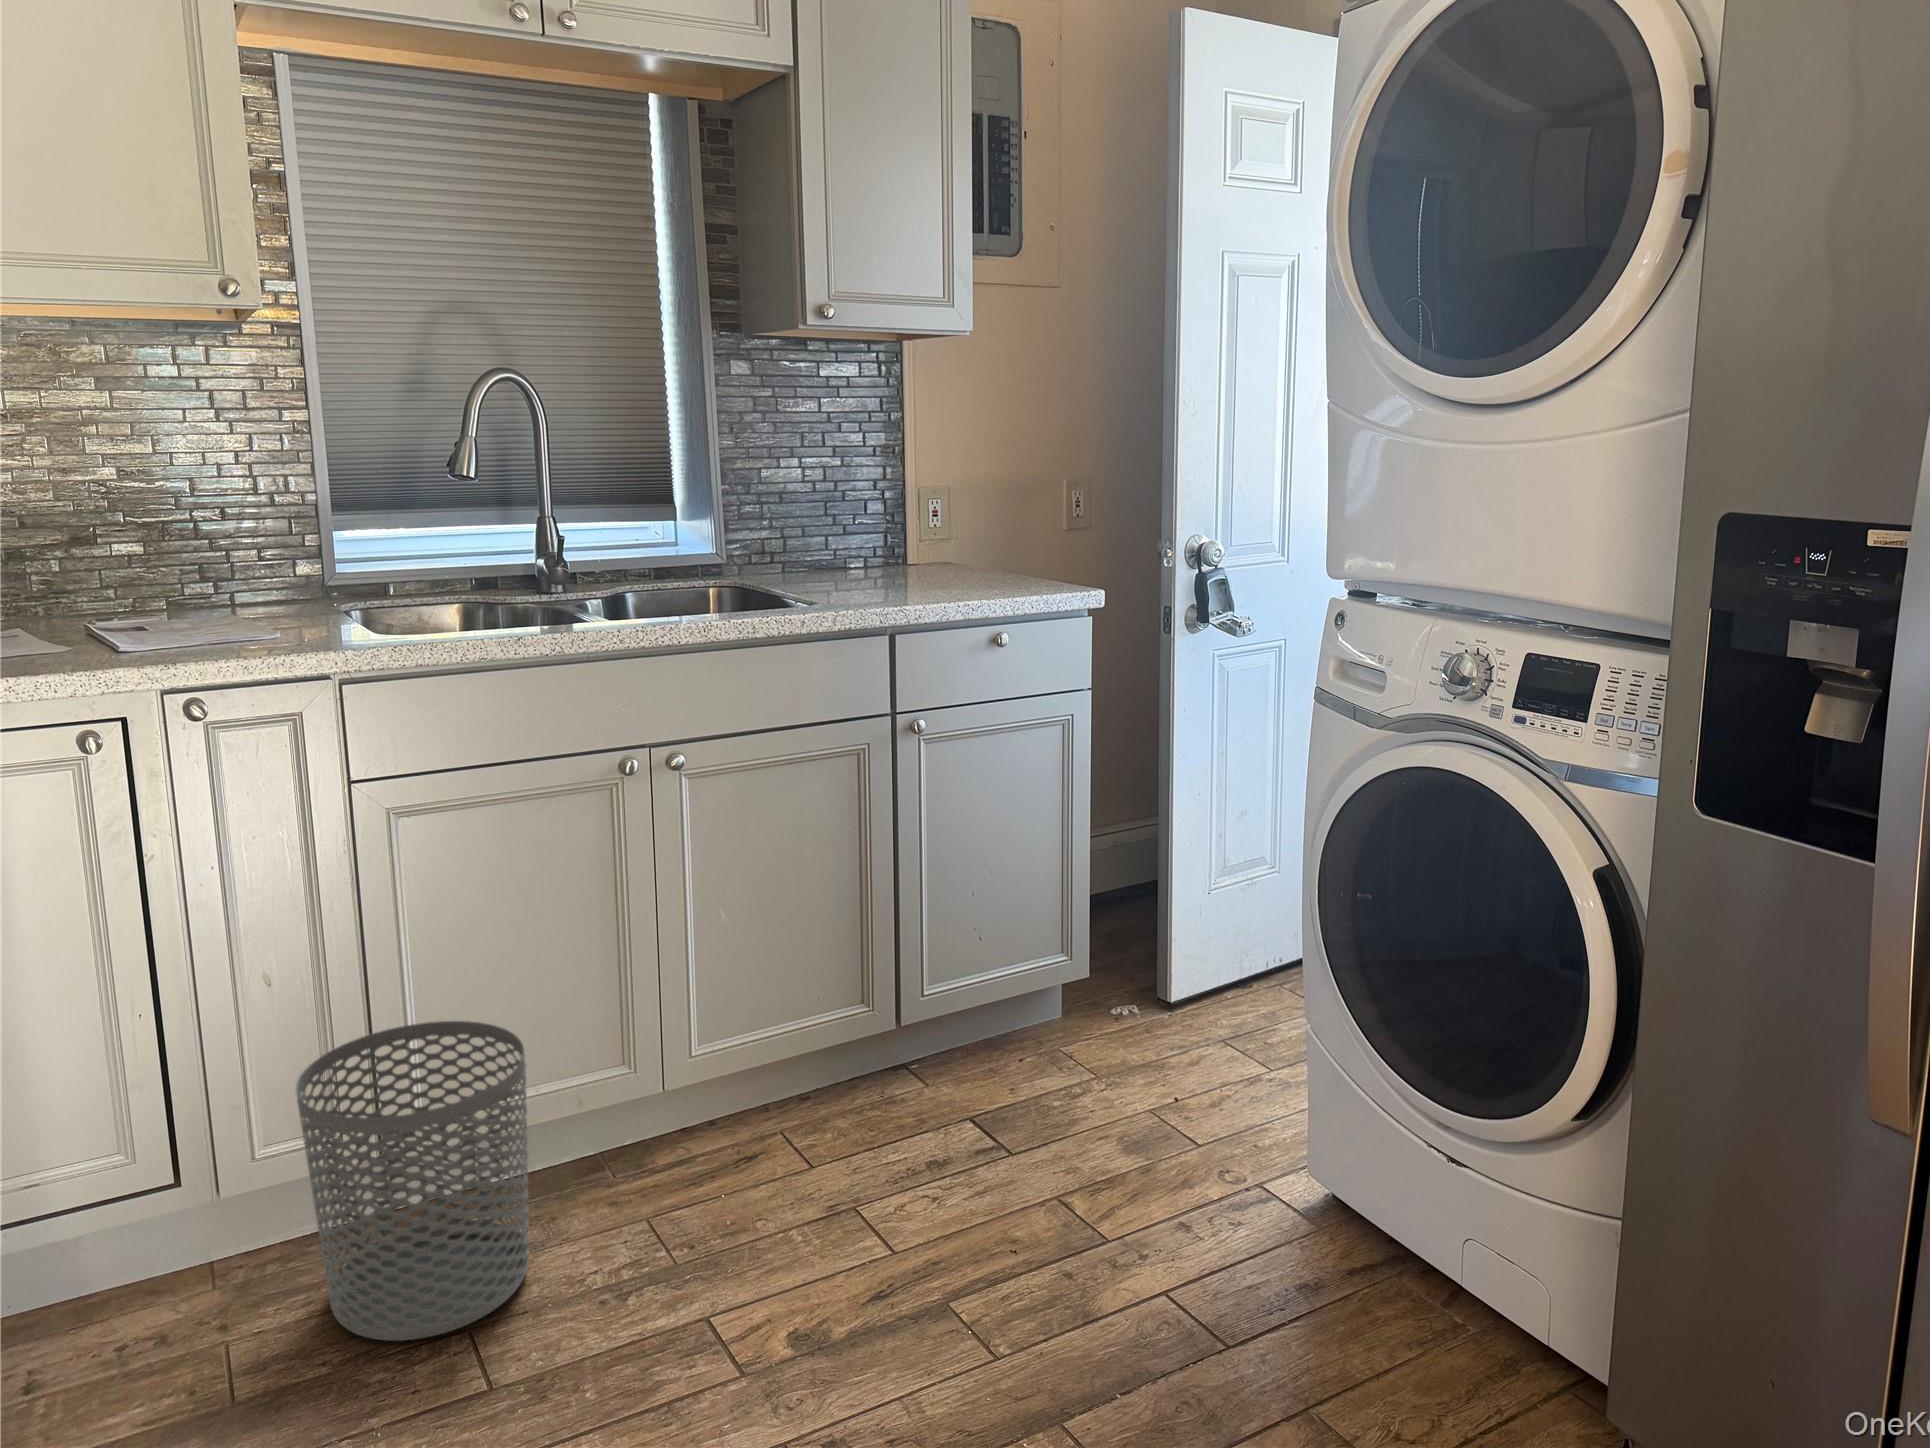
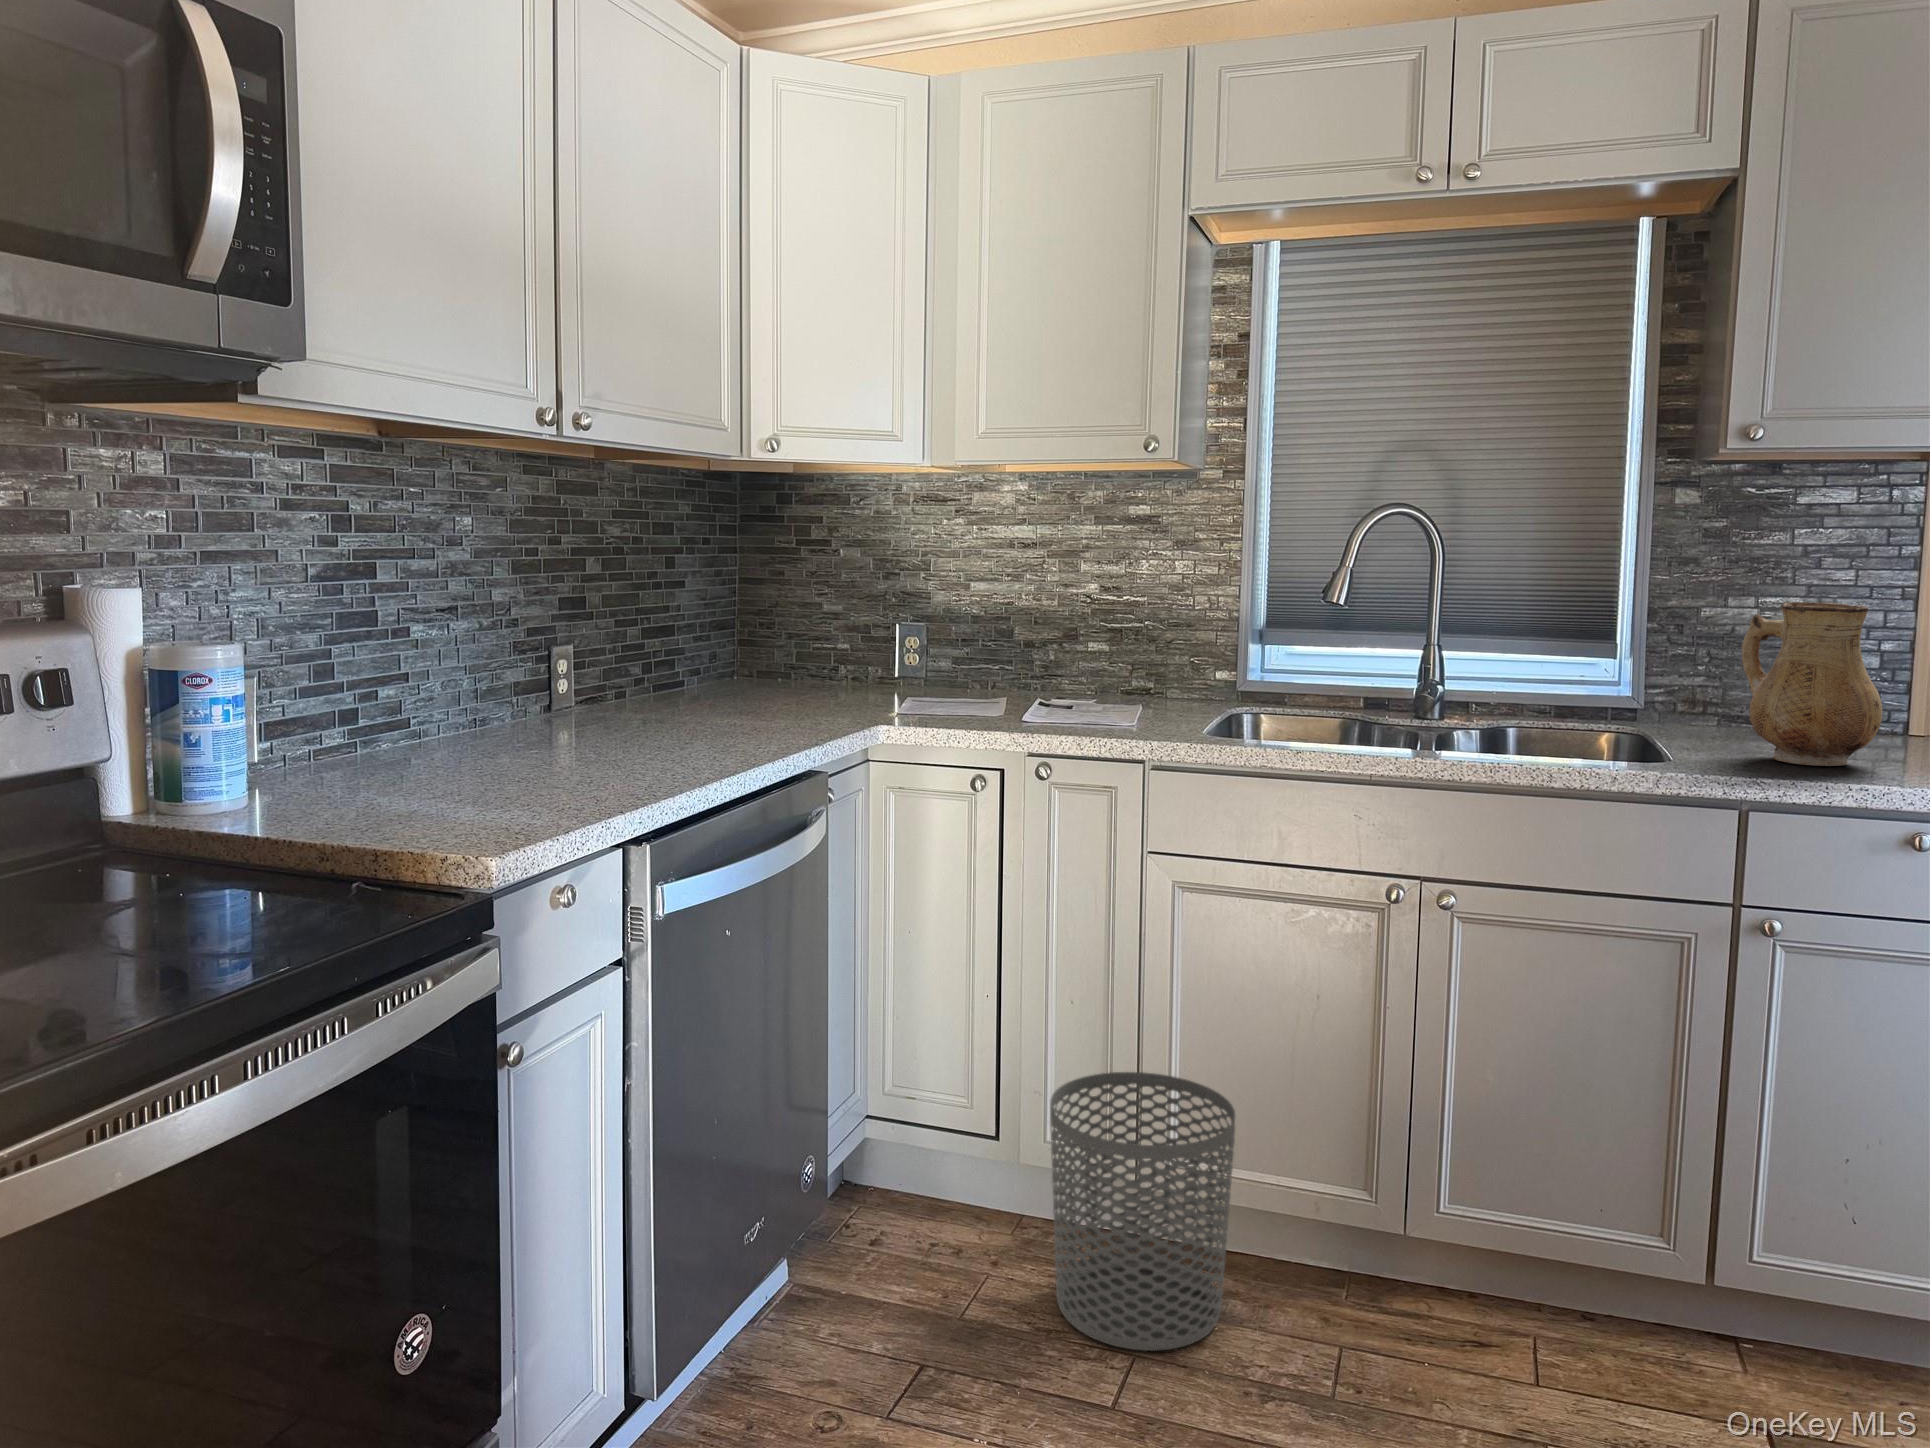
ceramic pitcher: none [839,459,946,593] -> present [1742,602,1882,766]

